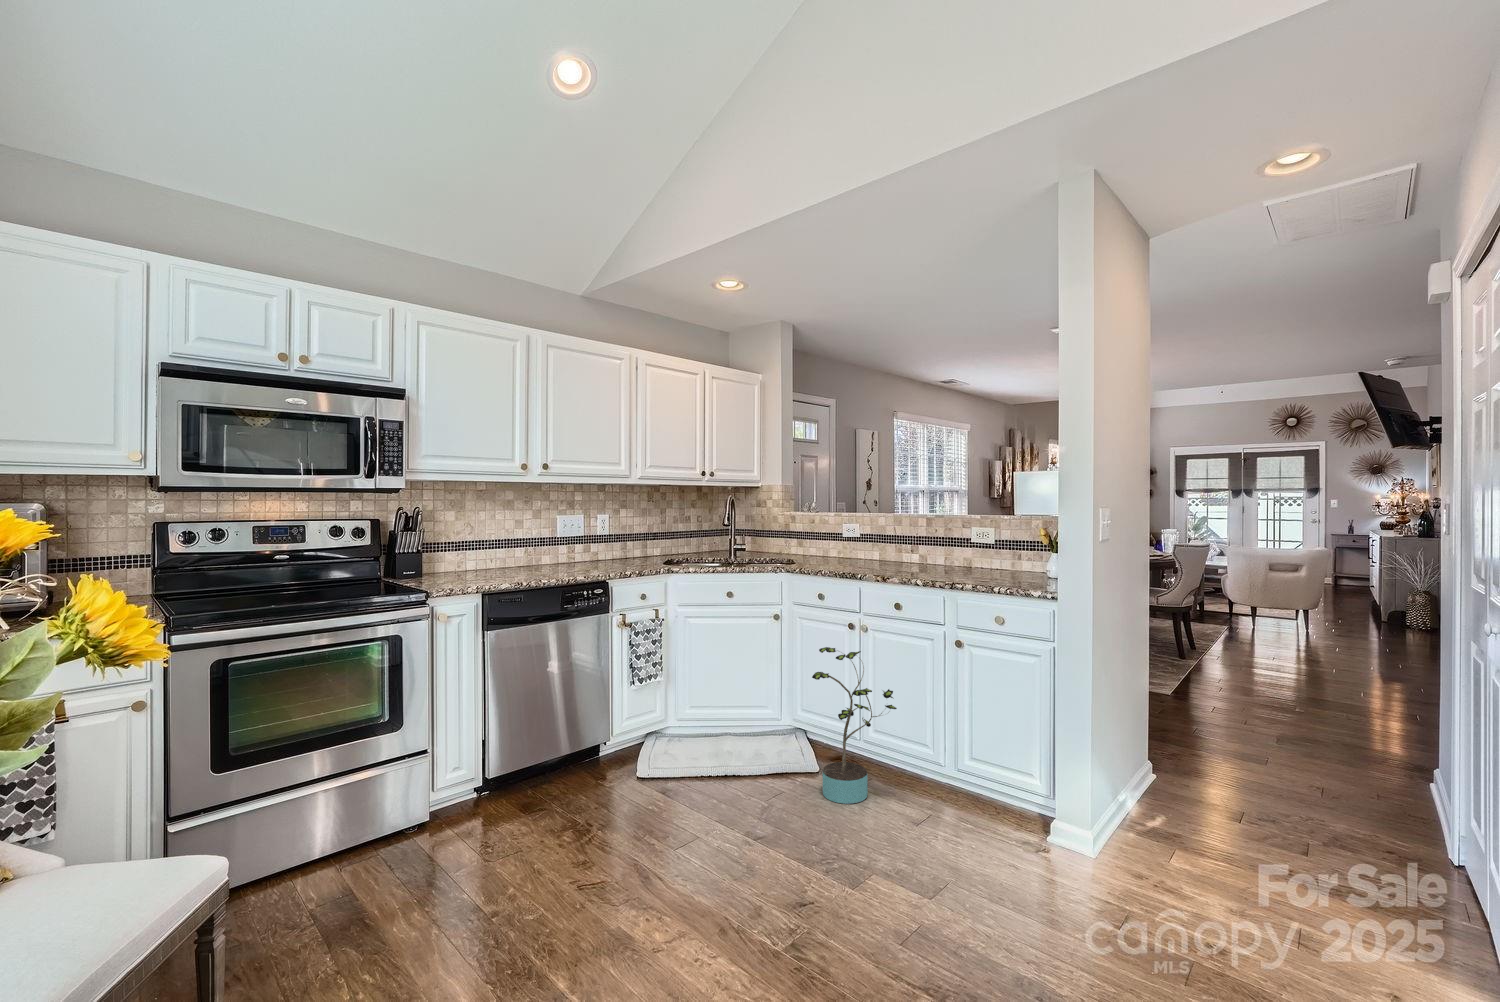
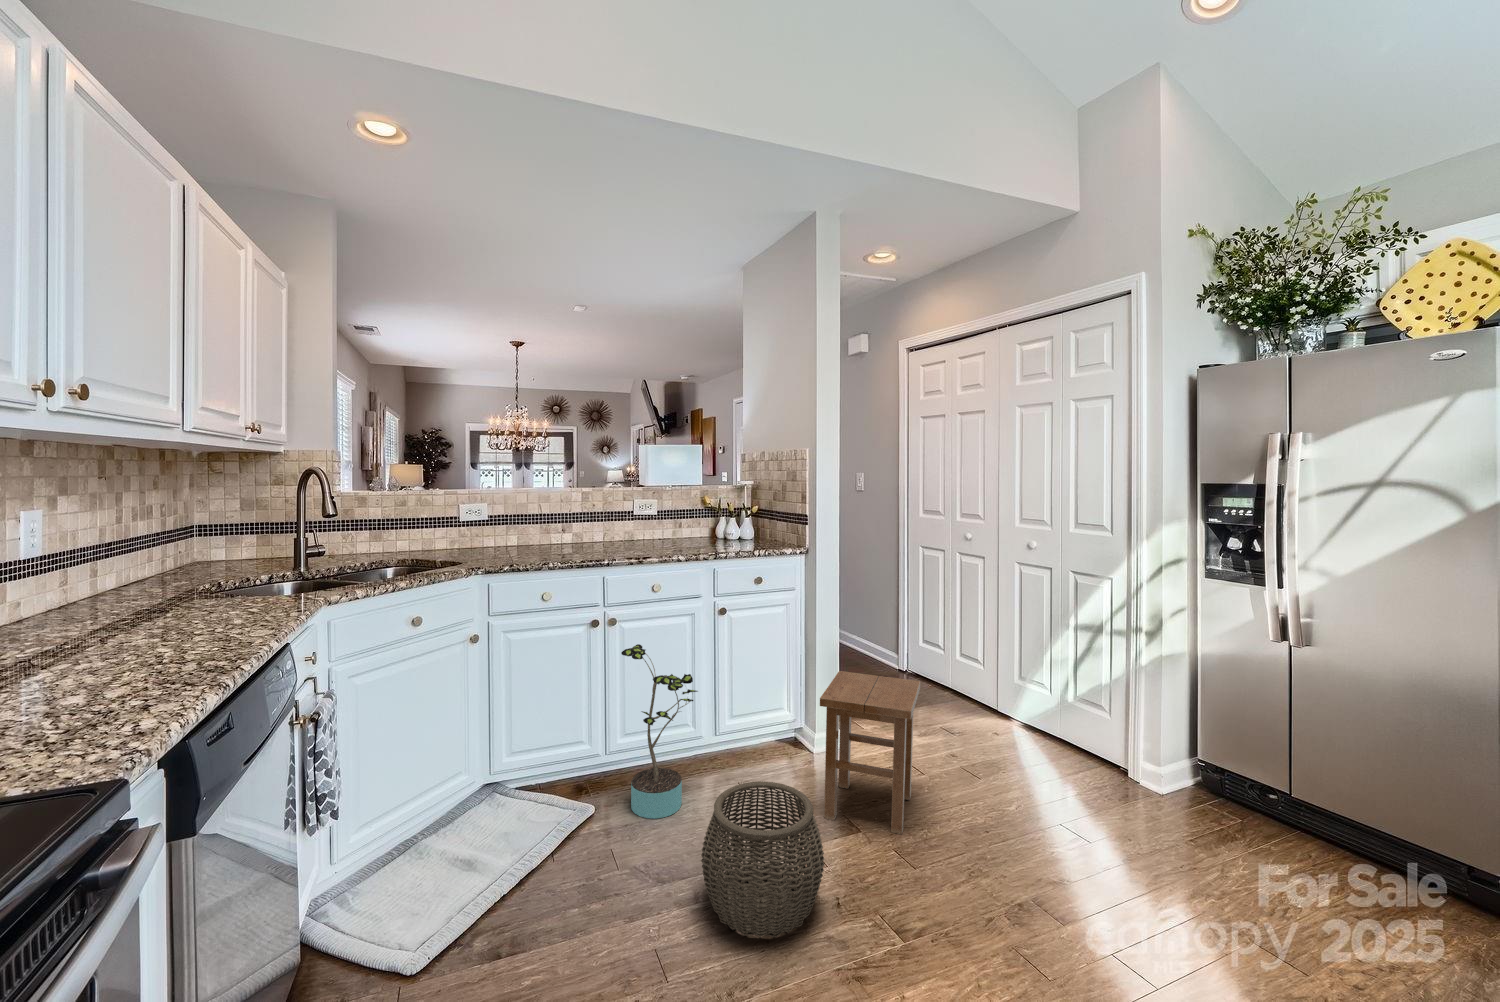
stool: none [915,735,1055,928] -> present [820,671,920,834]
woven basket: none [714,765,819,891] -> present [701,781,824,938]

